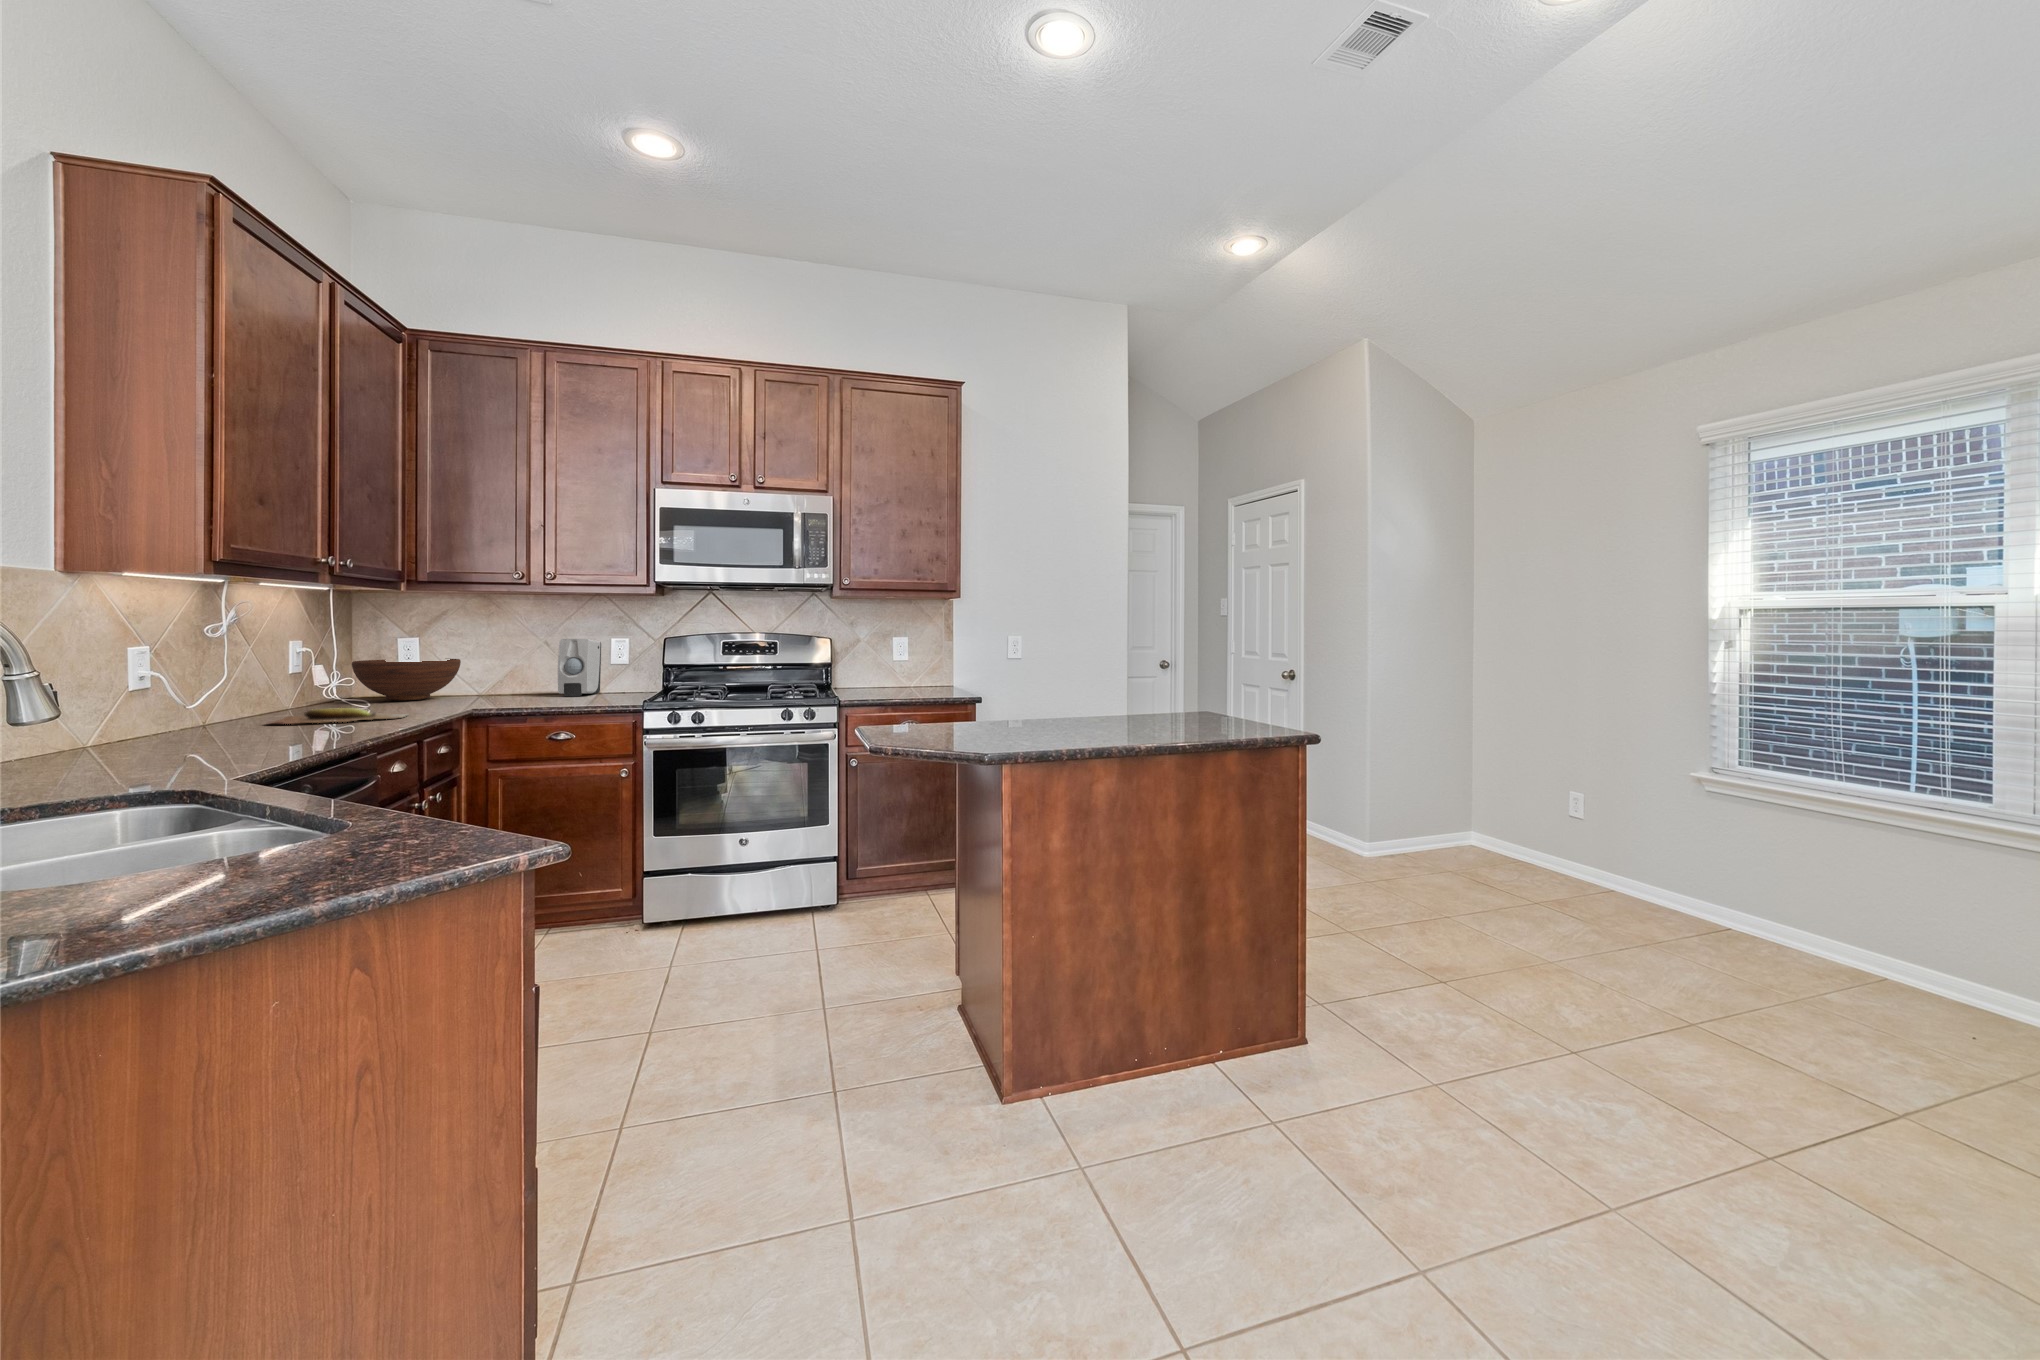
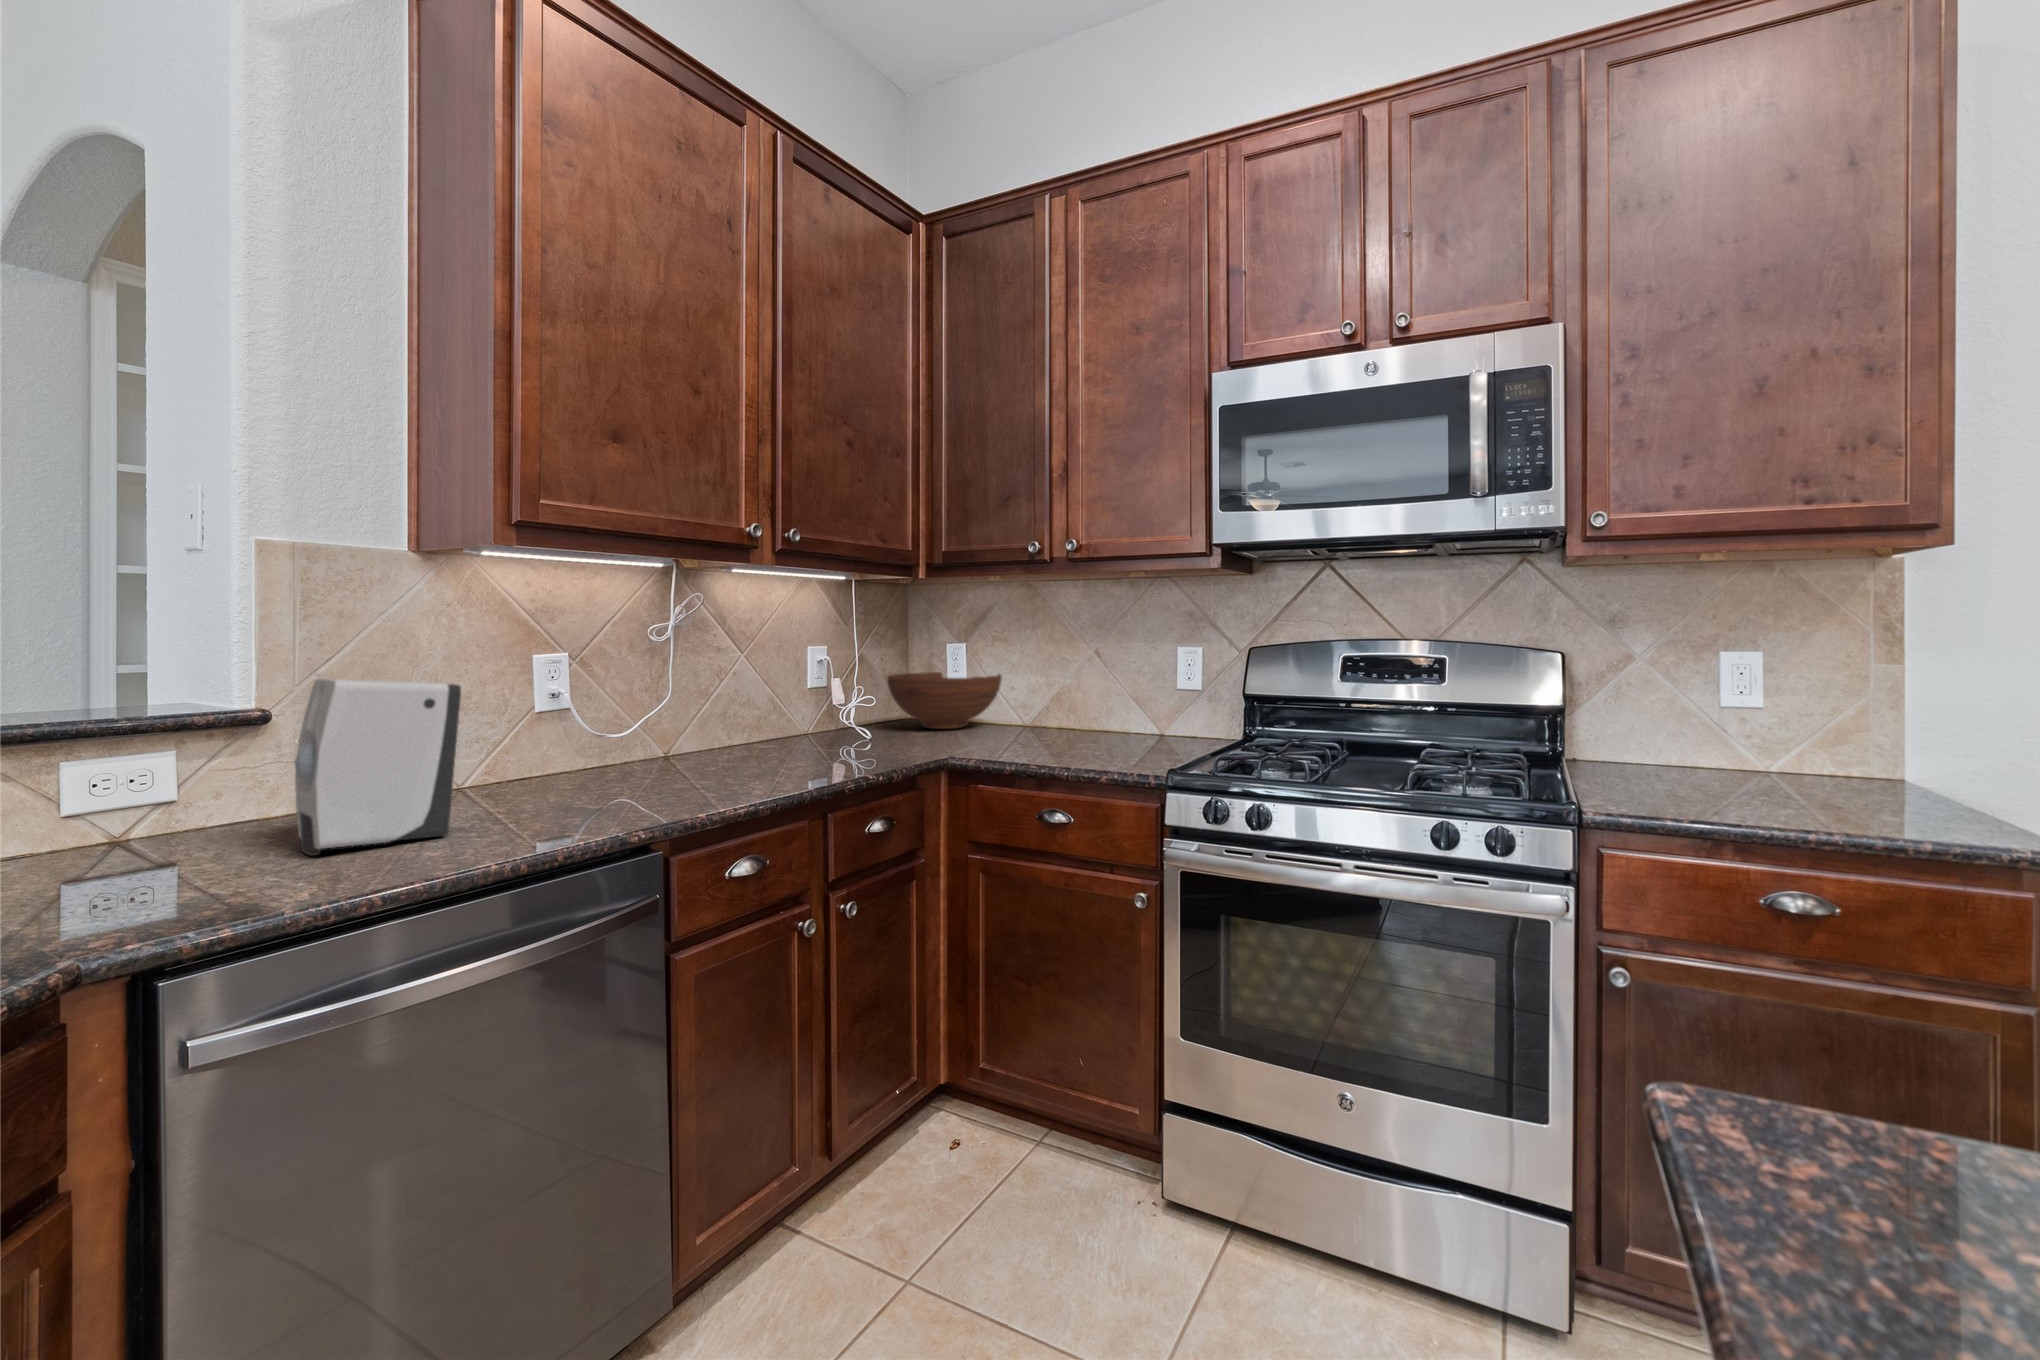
soap dispenser: present [558,639,601,696] -> present [294,679,461,856]
cutting board: present [273,708,406,724] -> none [689,748,854,775]

